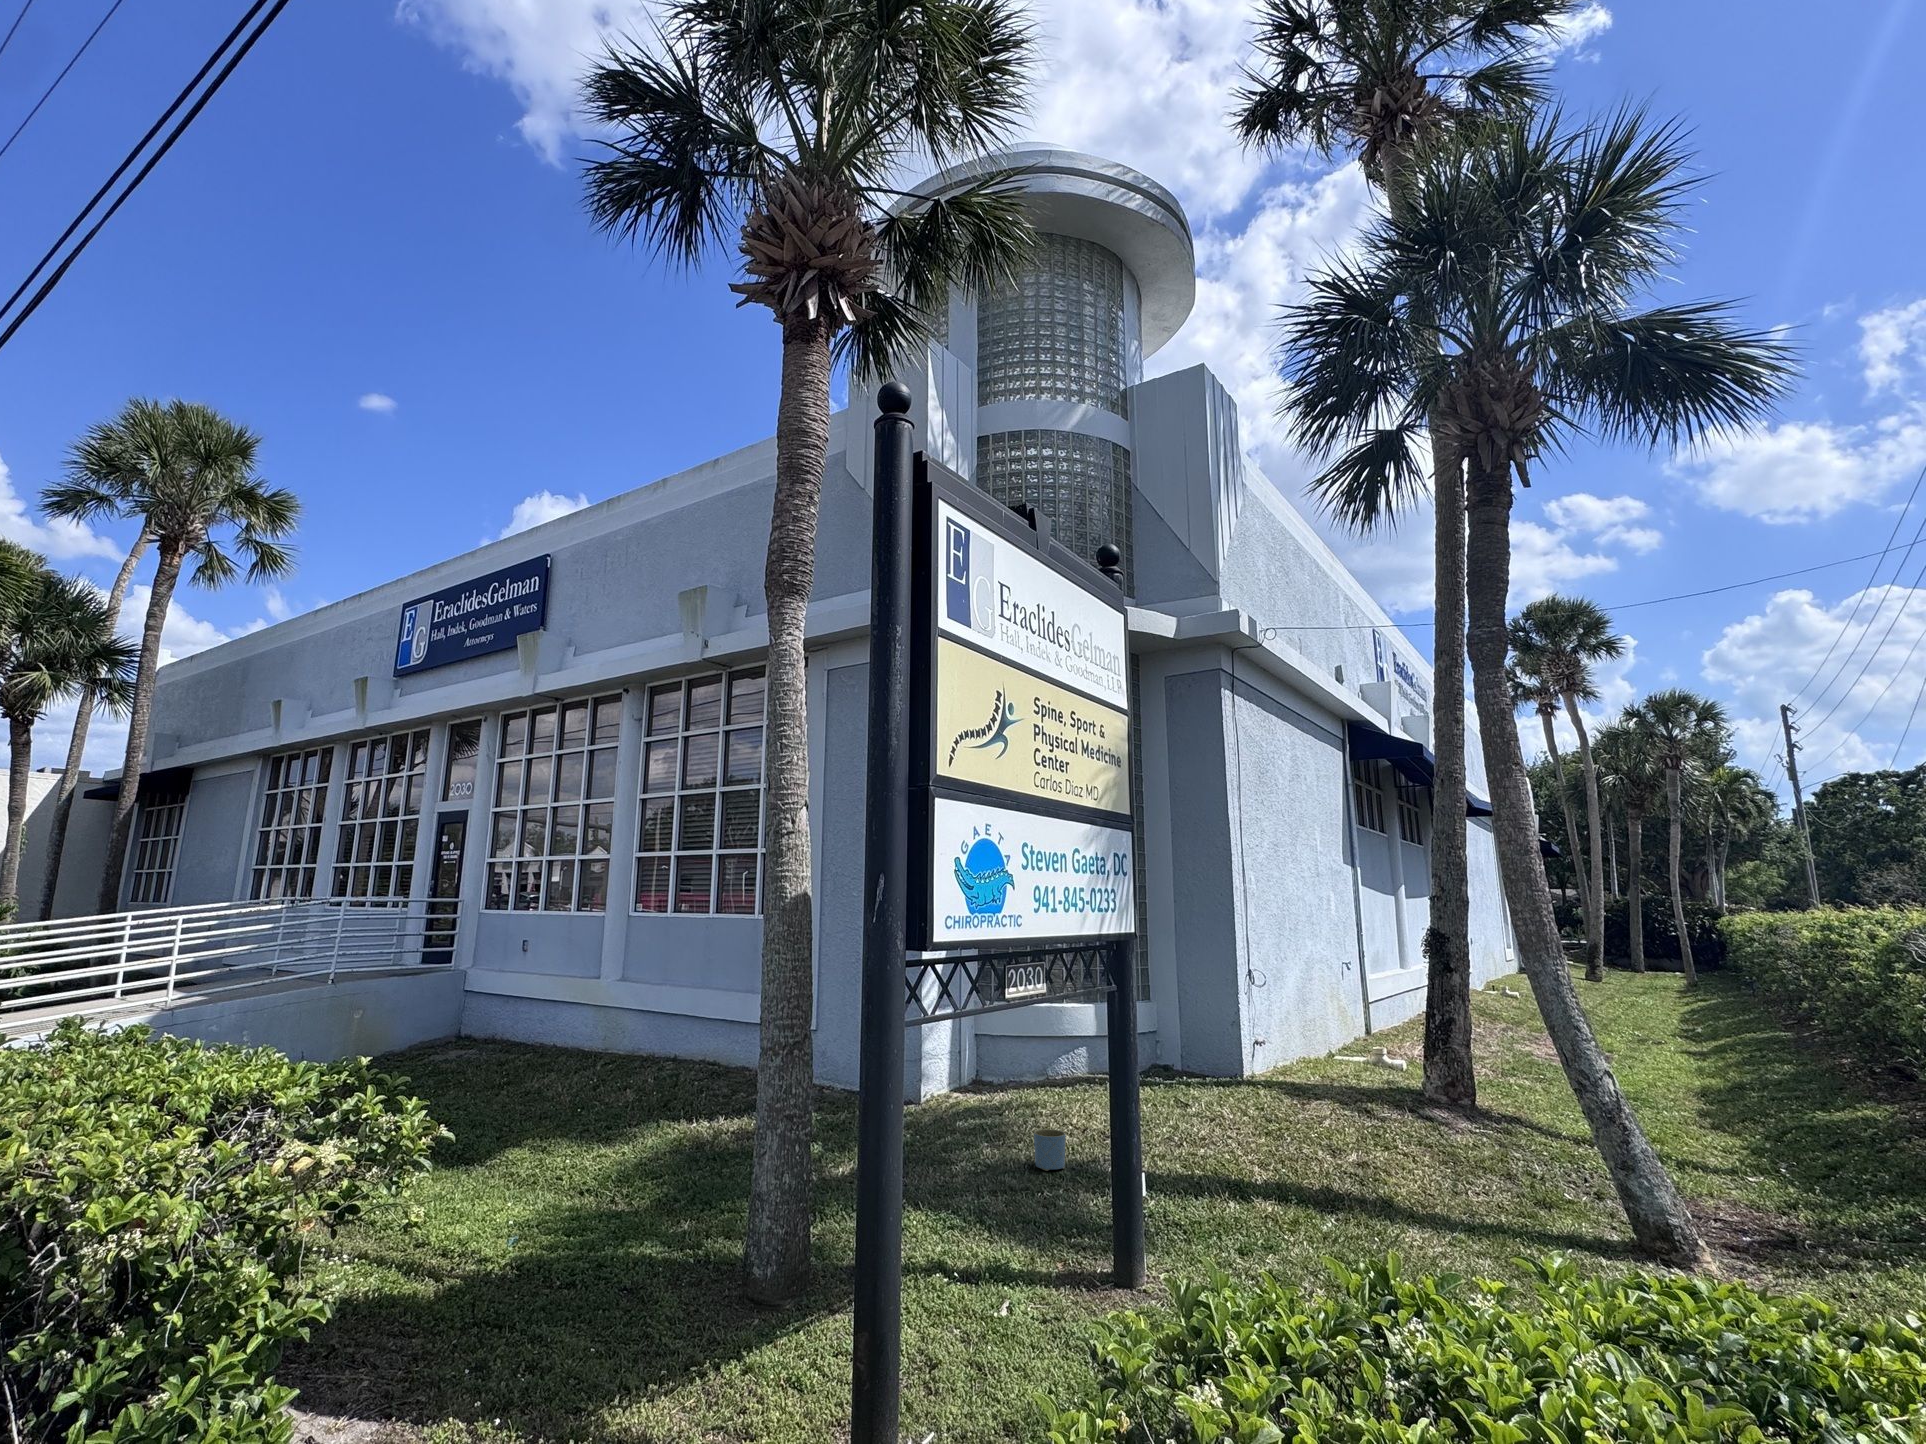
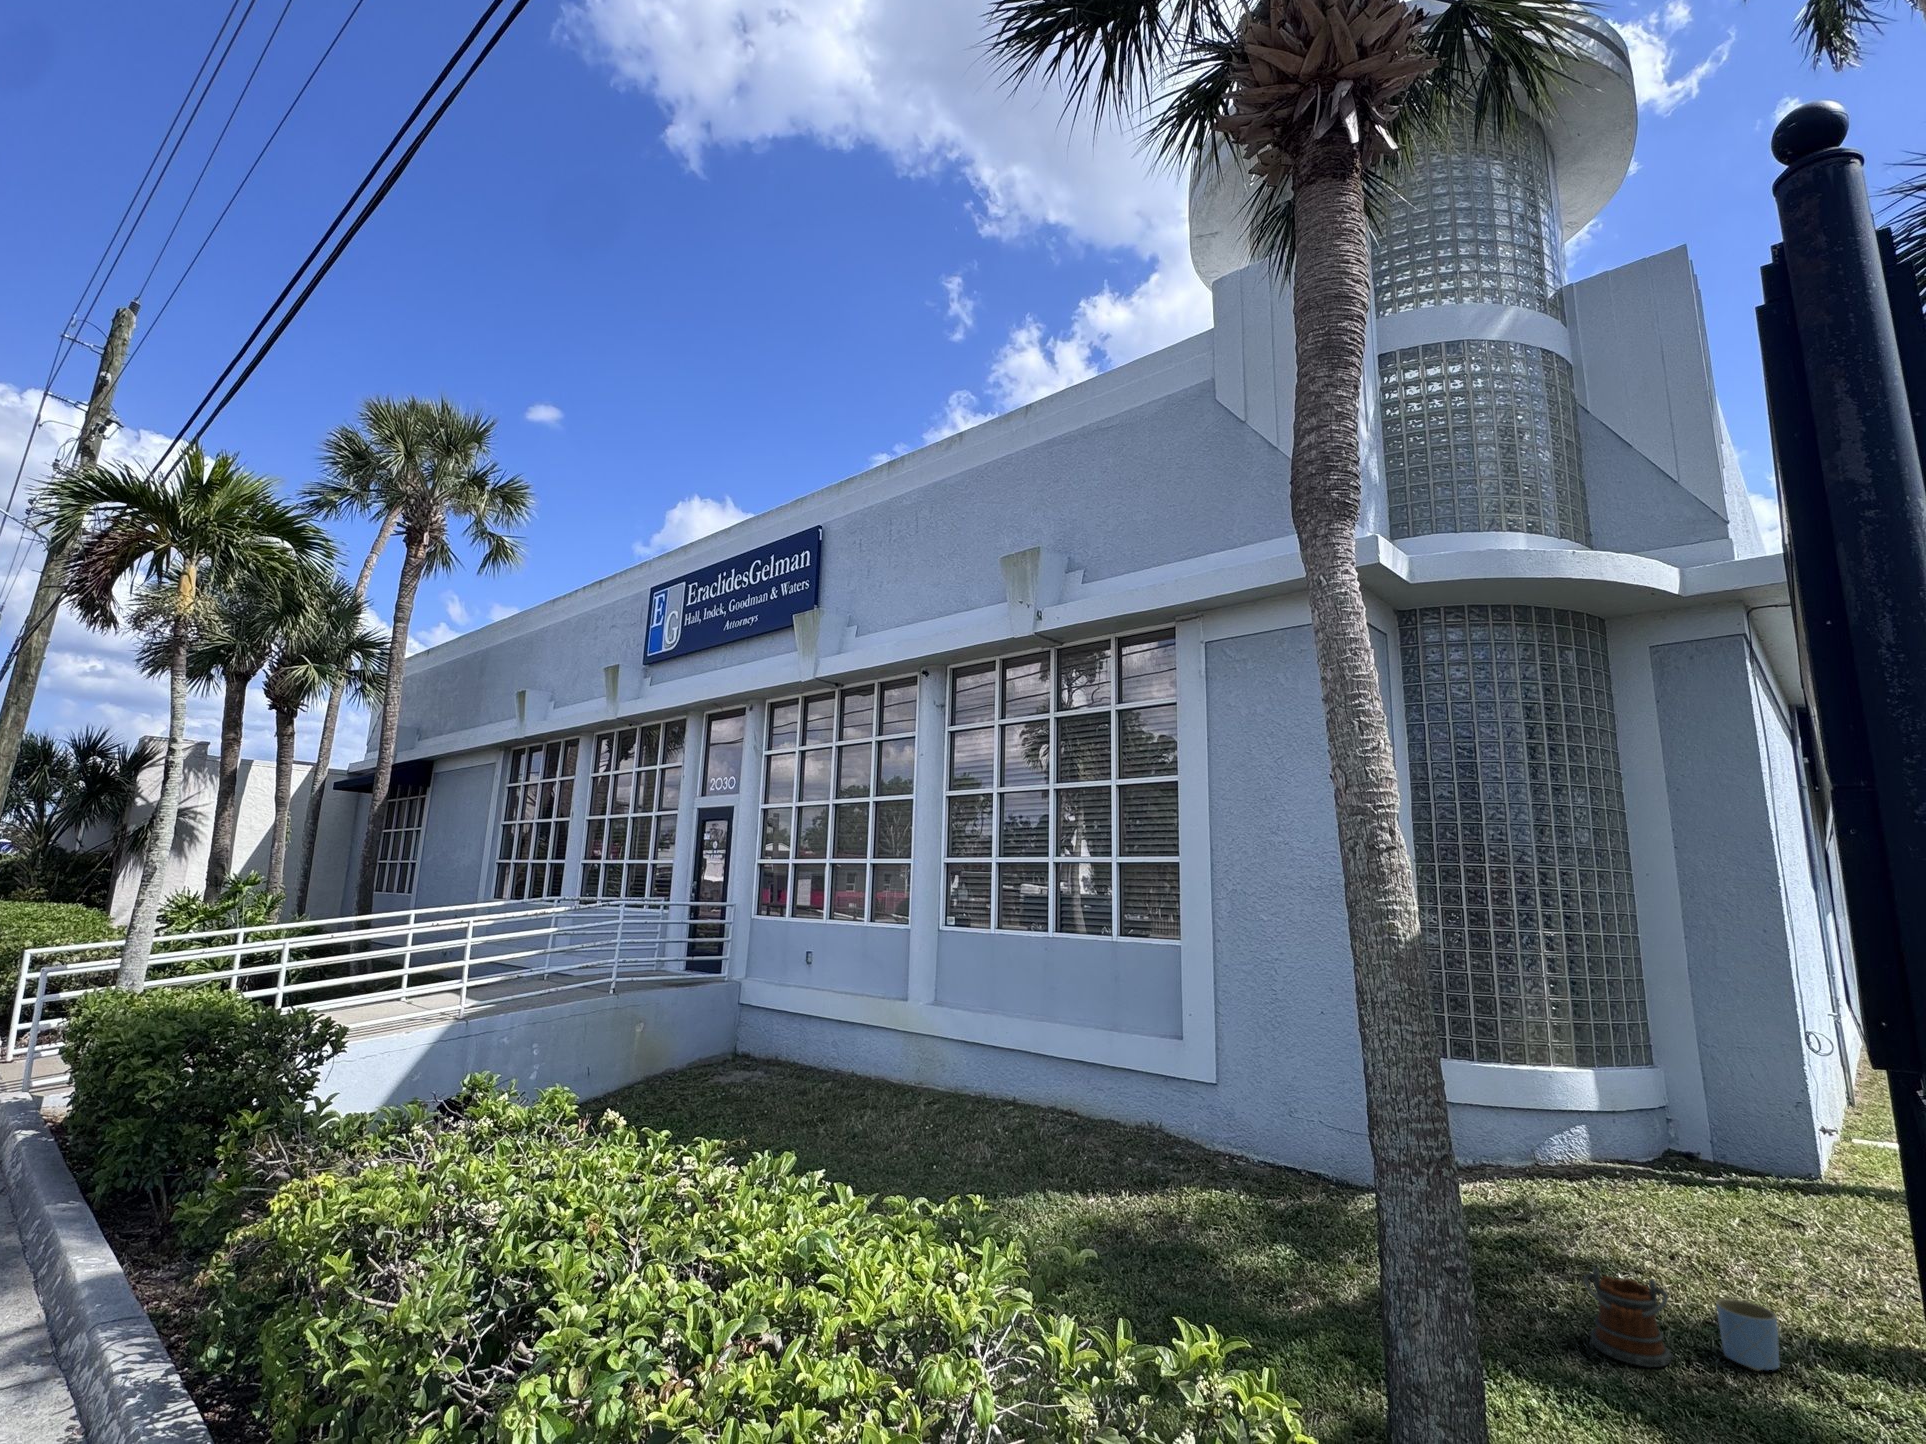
bucket: none [954,1113,1001,1173] -> present [1584,1267,1674,1367]

